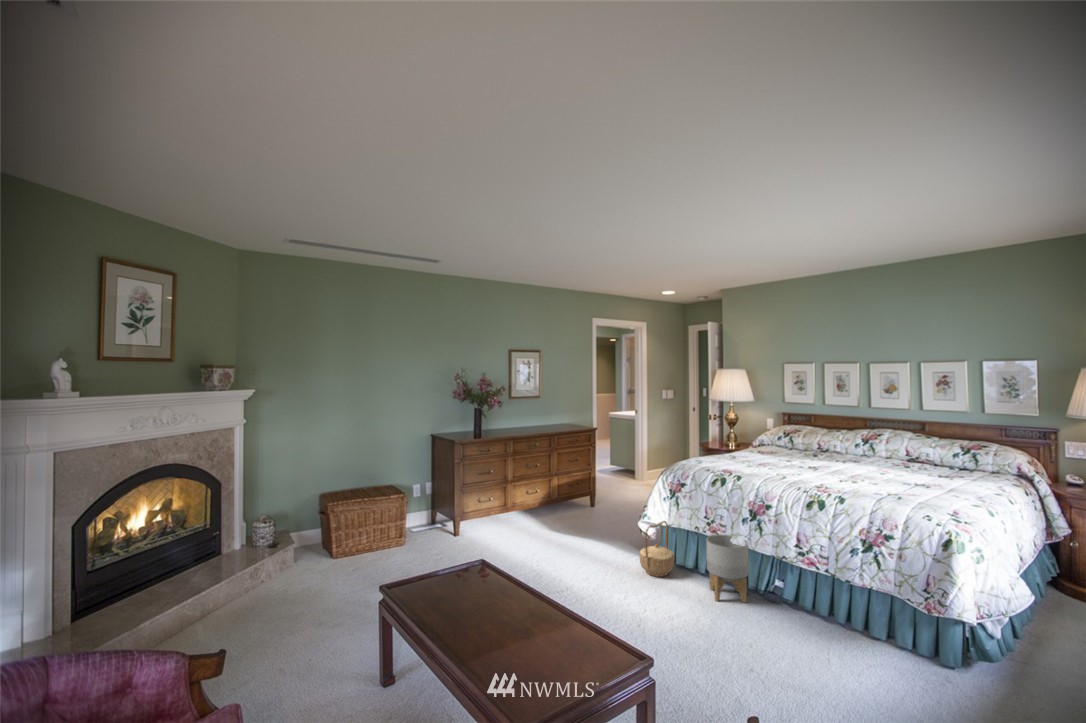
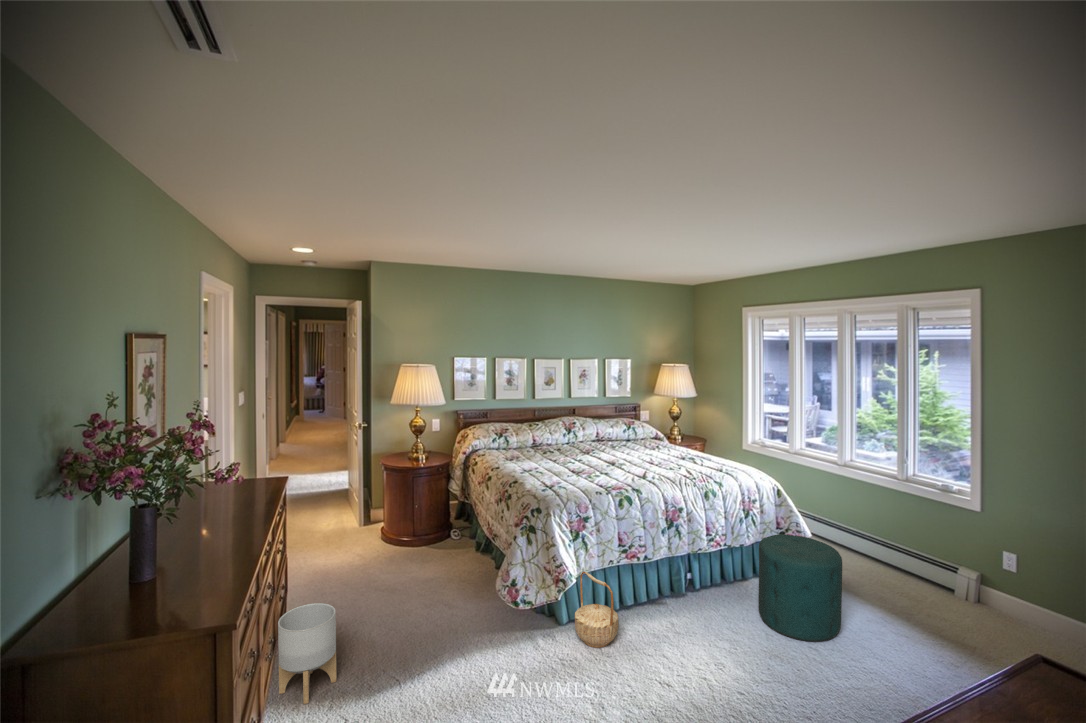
planter: present [706,534,749,603] -> present [278,603,337,704]
ottoman: none [758,556,859,688] -> present [759,534,842,642]

